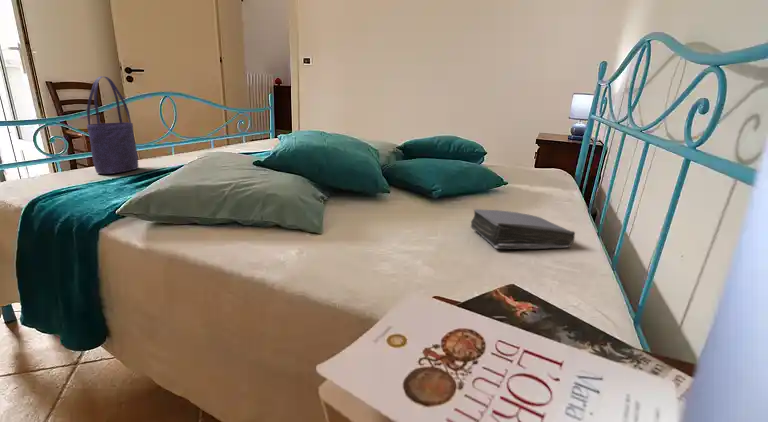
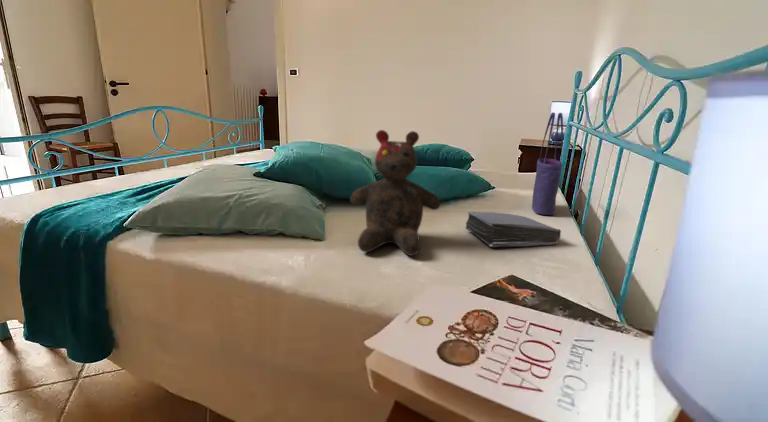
tote bag: present [87,77,138,174] -> present [532,113,563,215]
teddy bear: none [345,119,442,256] -> present [350,130,440,256]

